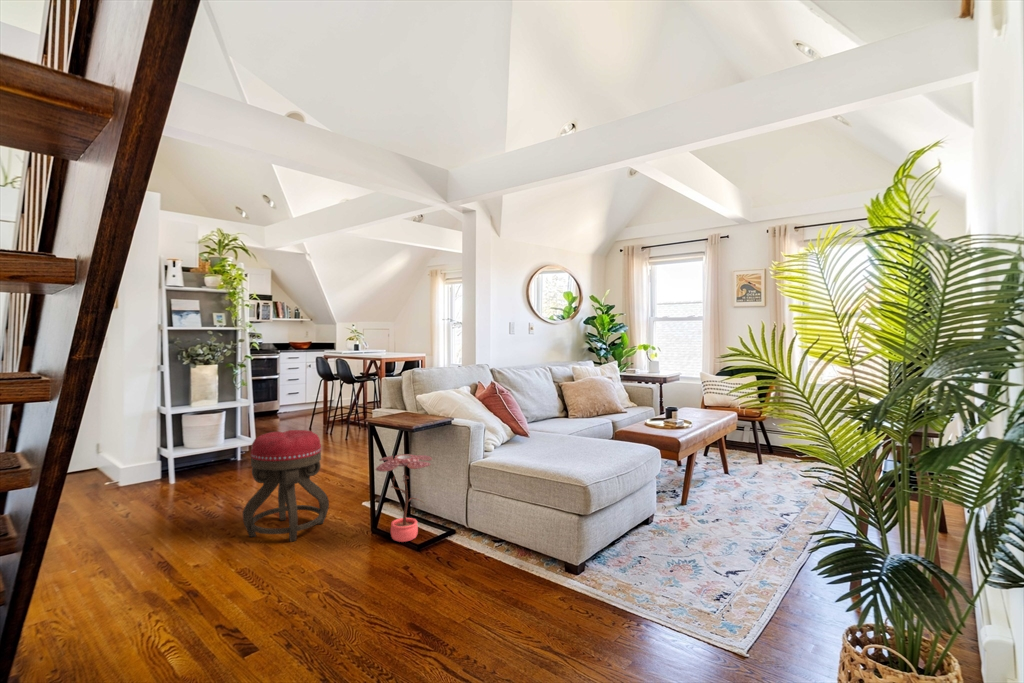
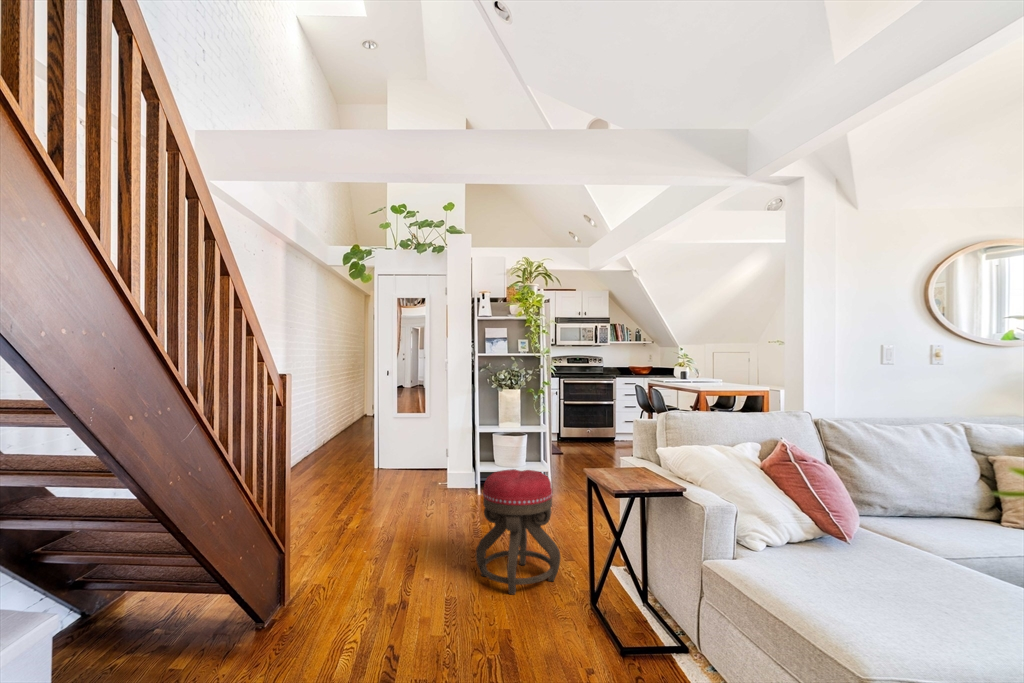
potted plant: present [376,454,432,542] -> none [583,523,663,640]

